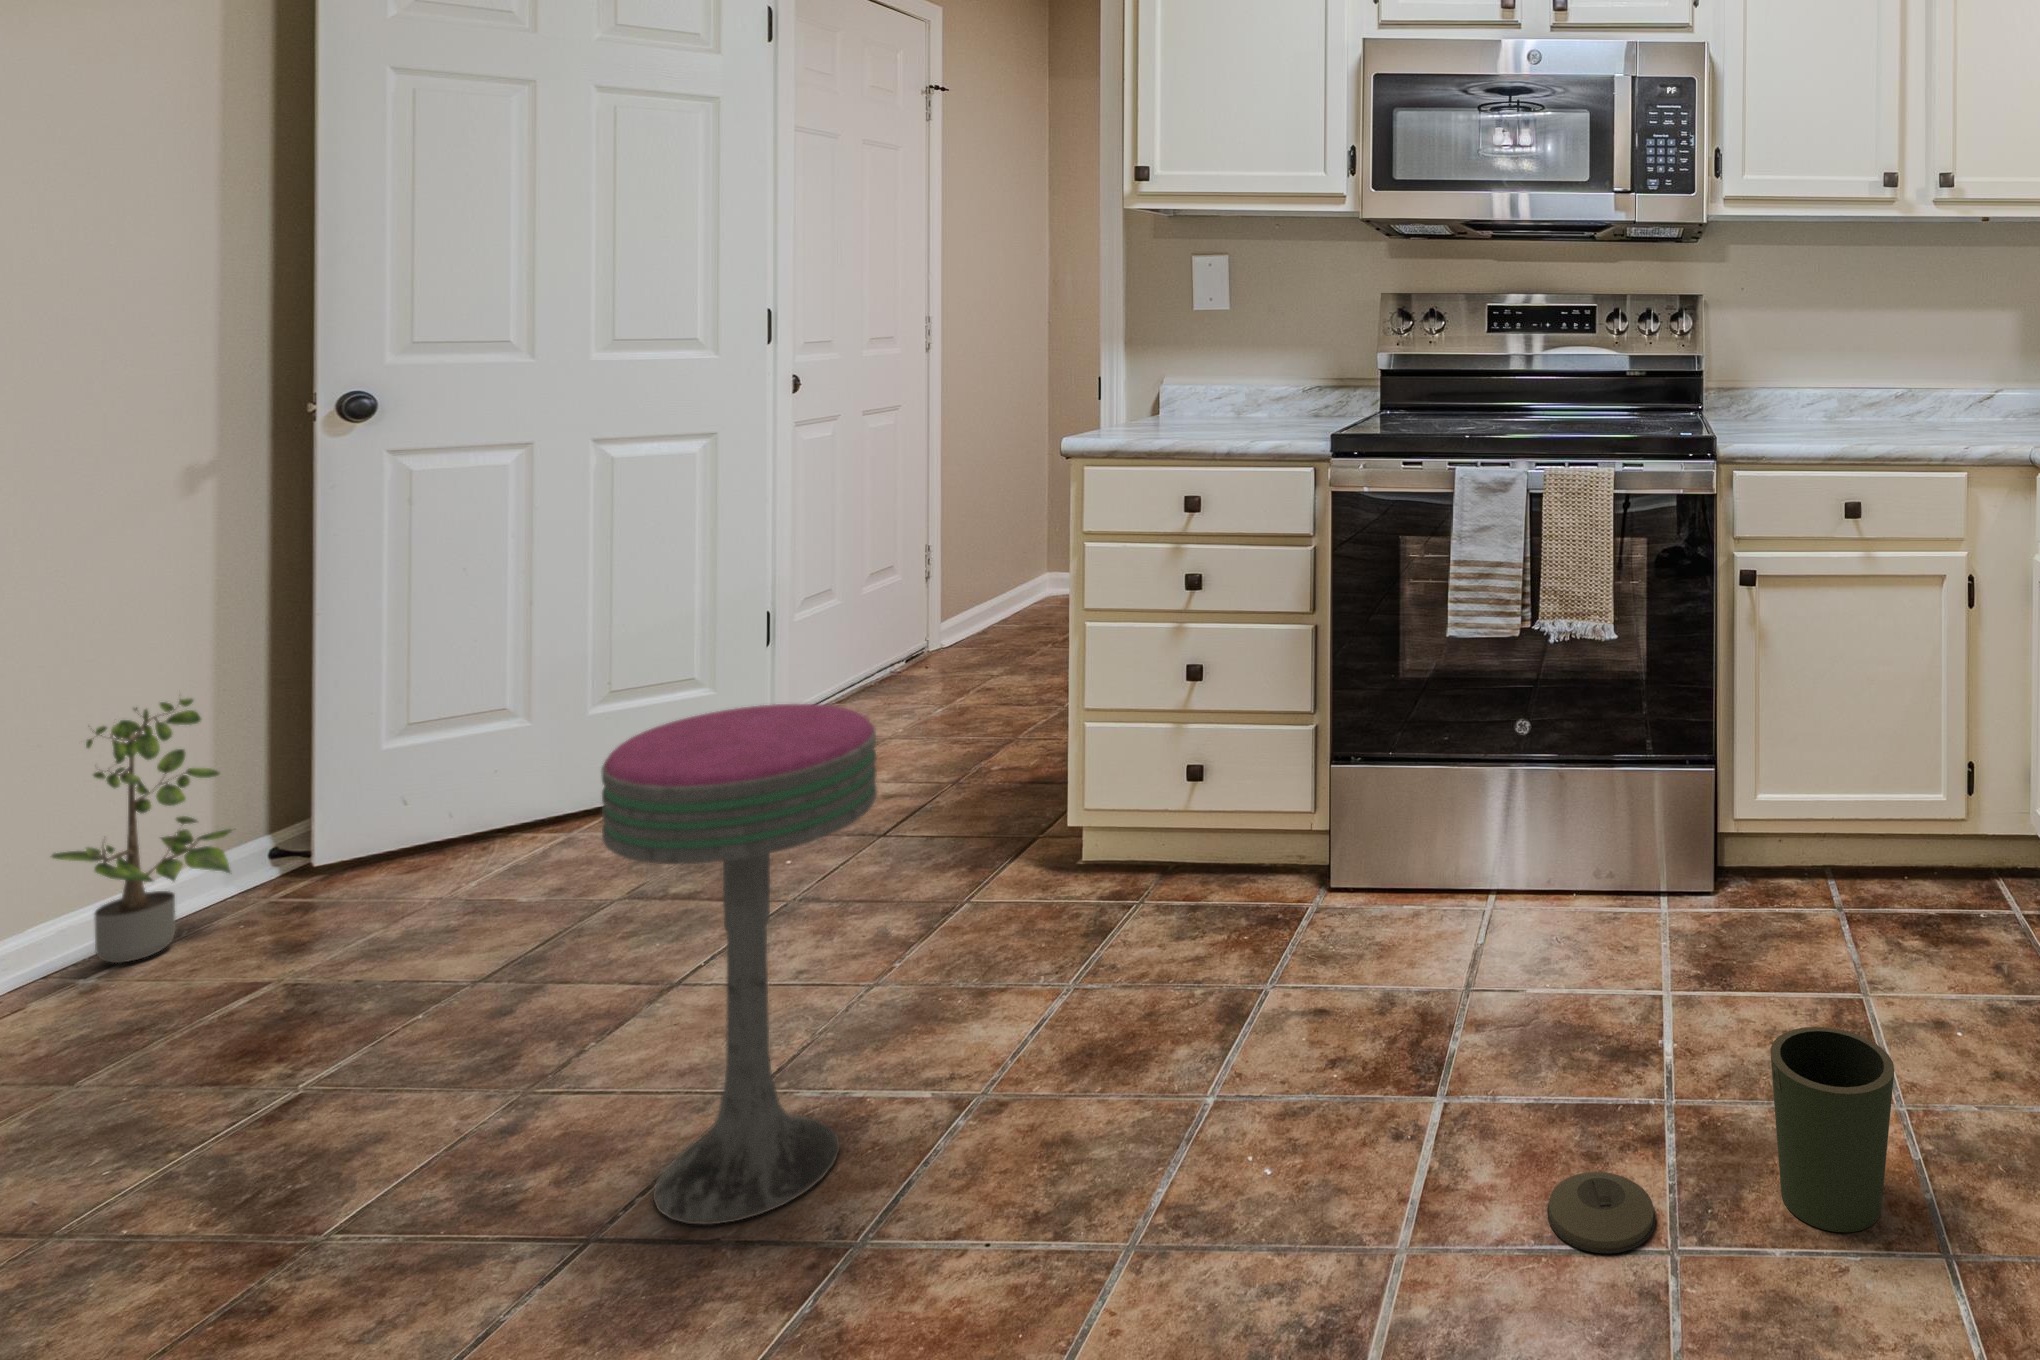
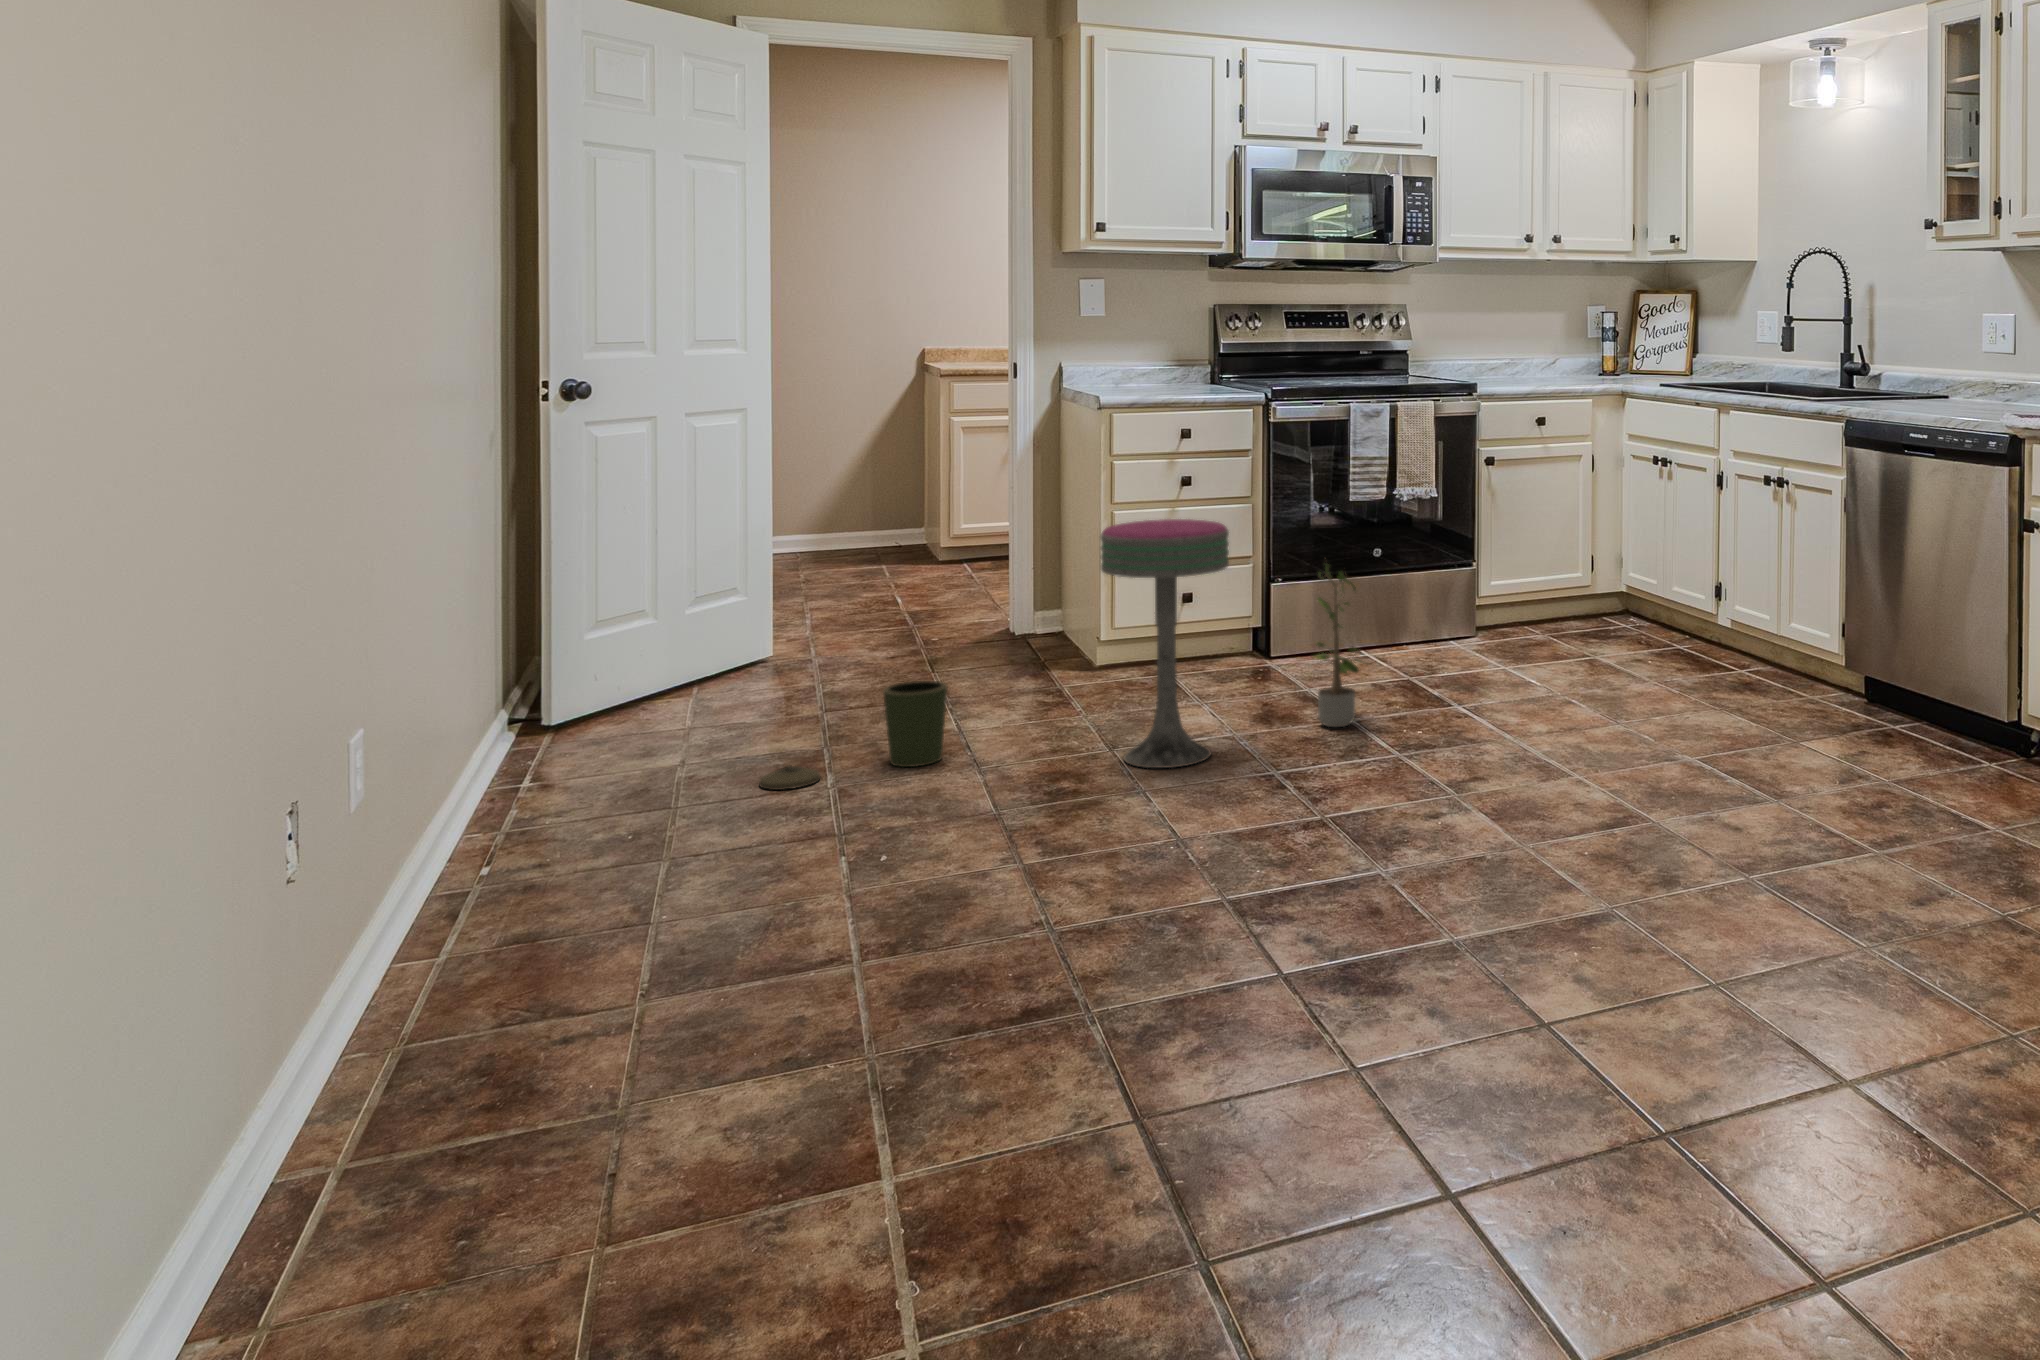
potted plant: present [52,698,235,963] -> present [1316,564,1368,727]
trash can: present [1547,1027,1894,1254] -> present [759,681,947,790]

